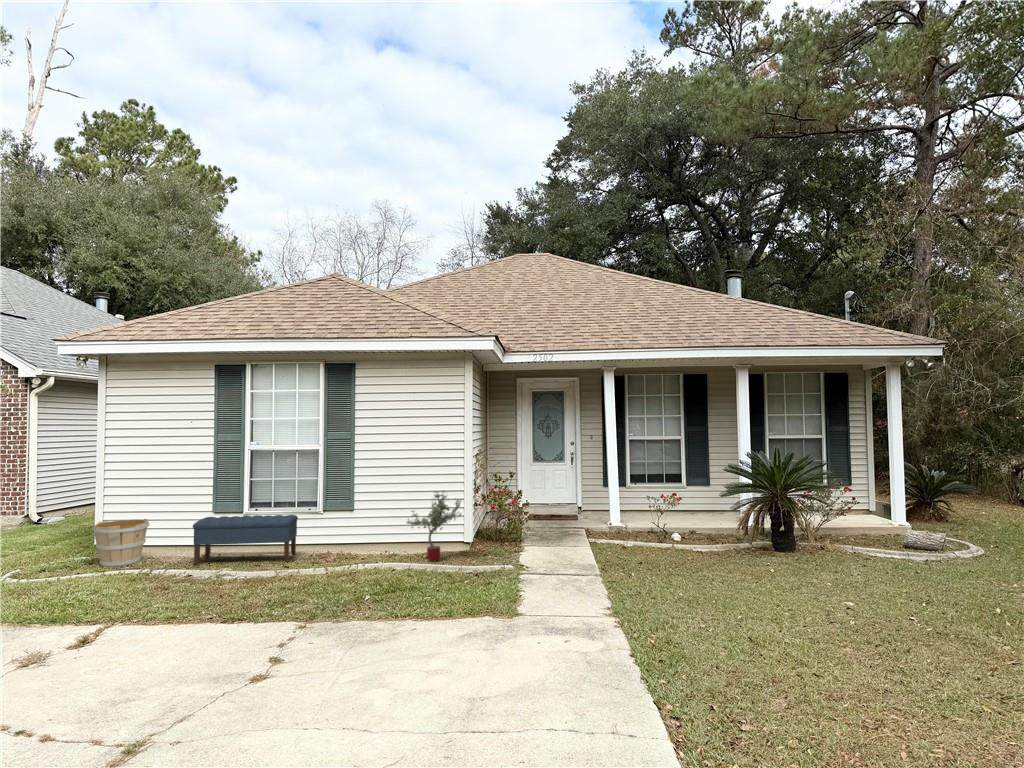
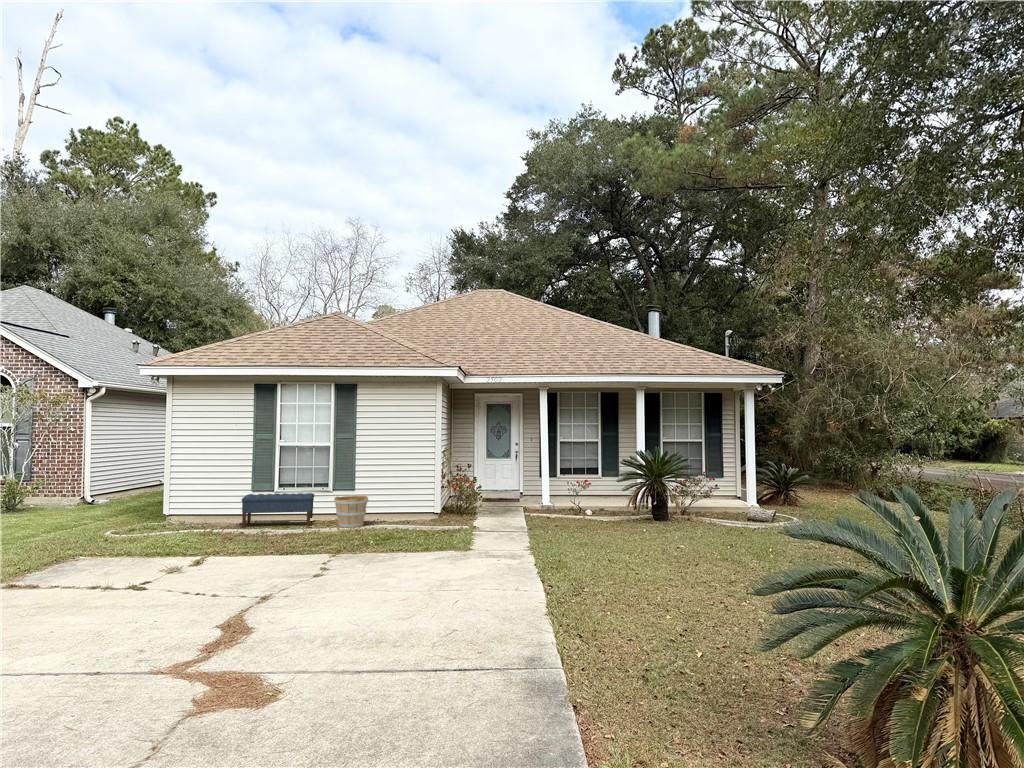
potted tree: present [407,491,462,561] -> none [394,475,434,525]
wooden bucket: present [93,519,149,567] -> present [334,495,368,528]

